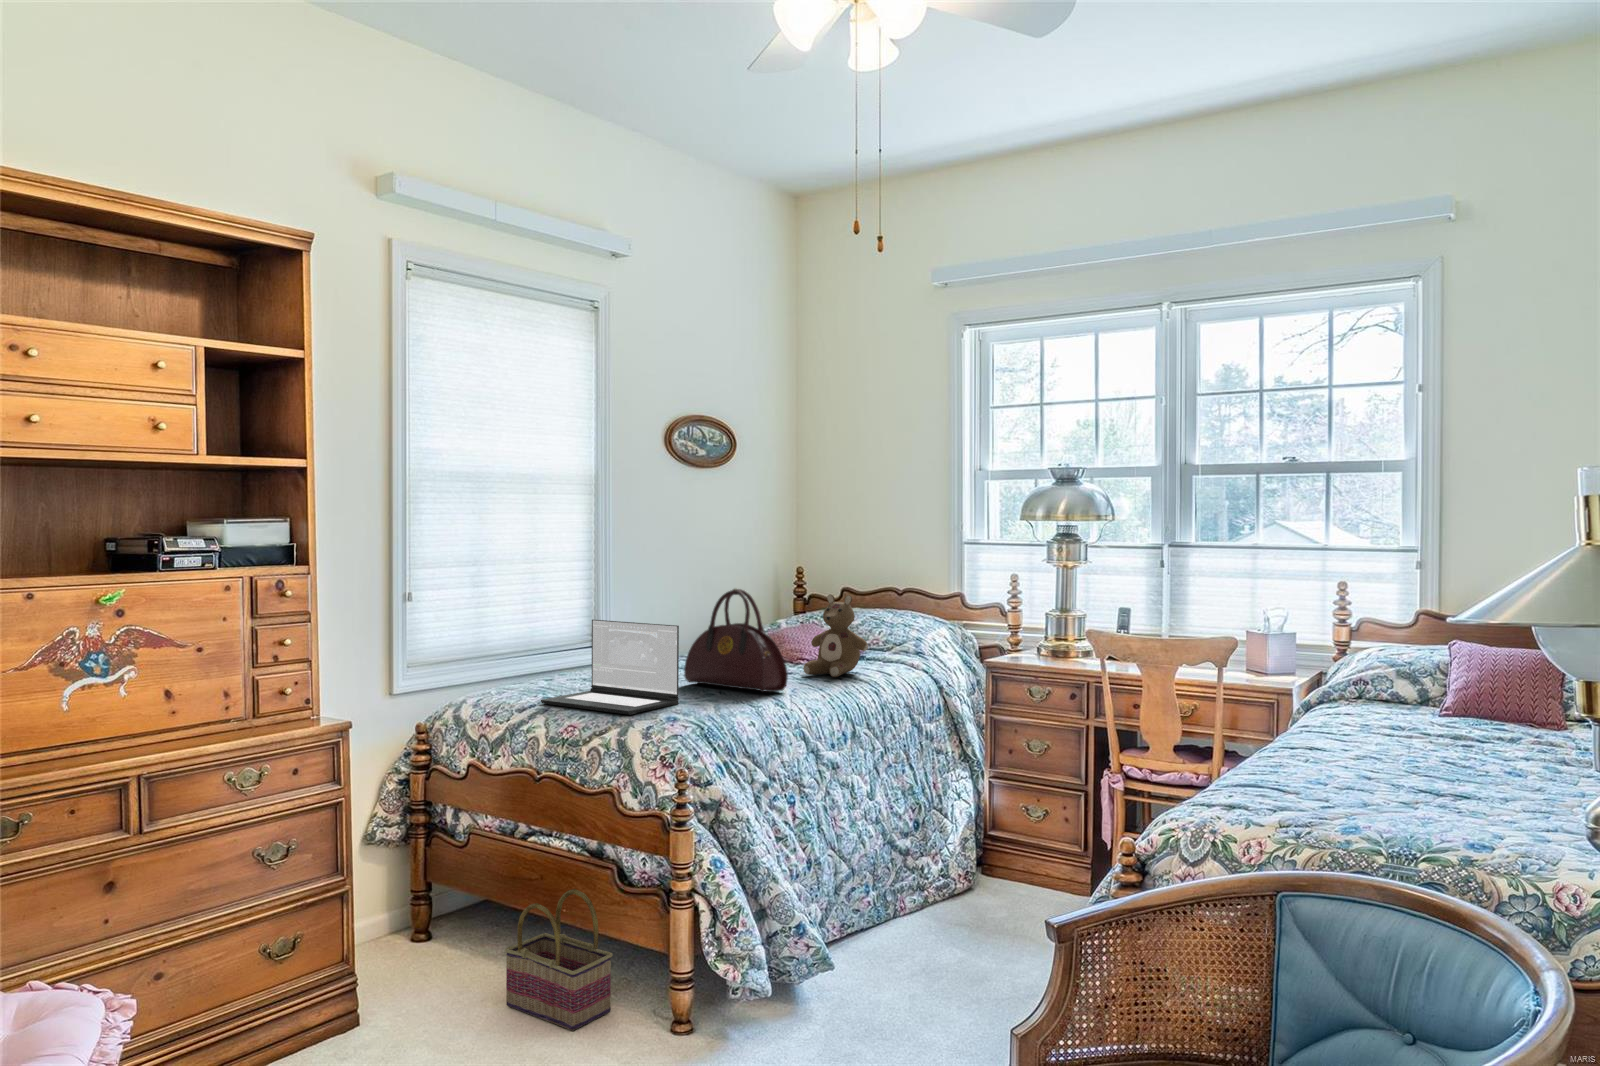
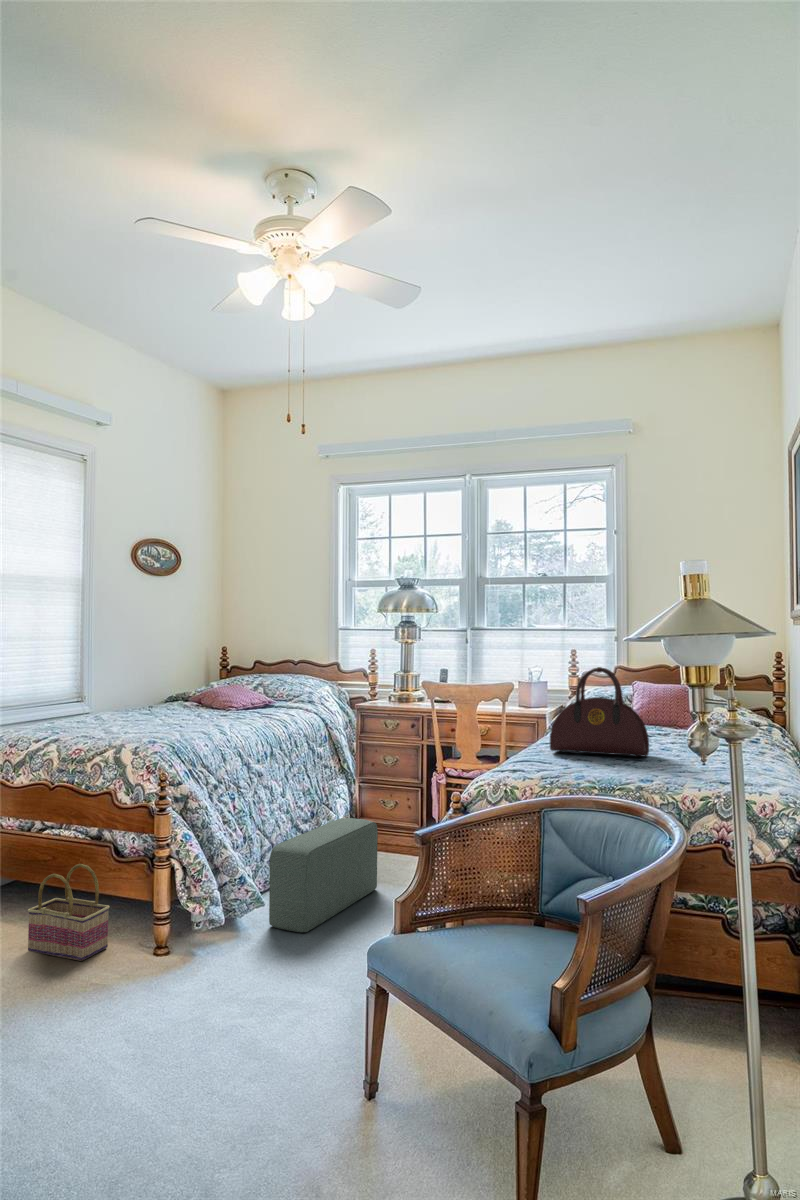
handbag: present [684,589,788,692] -> present [550,667,649,757]
stuffed bear: present [803,594,868,677] -> none [236,661,280,717]
laptop: present [541,620,679,715] -> none [50,678,154,741]
pouf: none [841,838,1011,1016] -> present [269,818,378,932]

